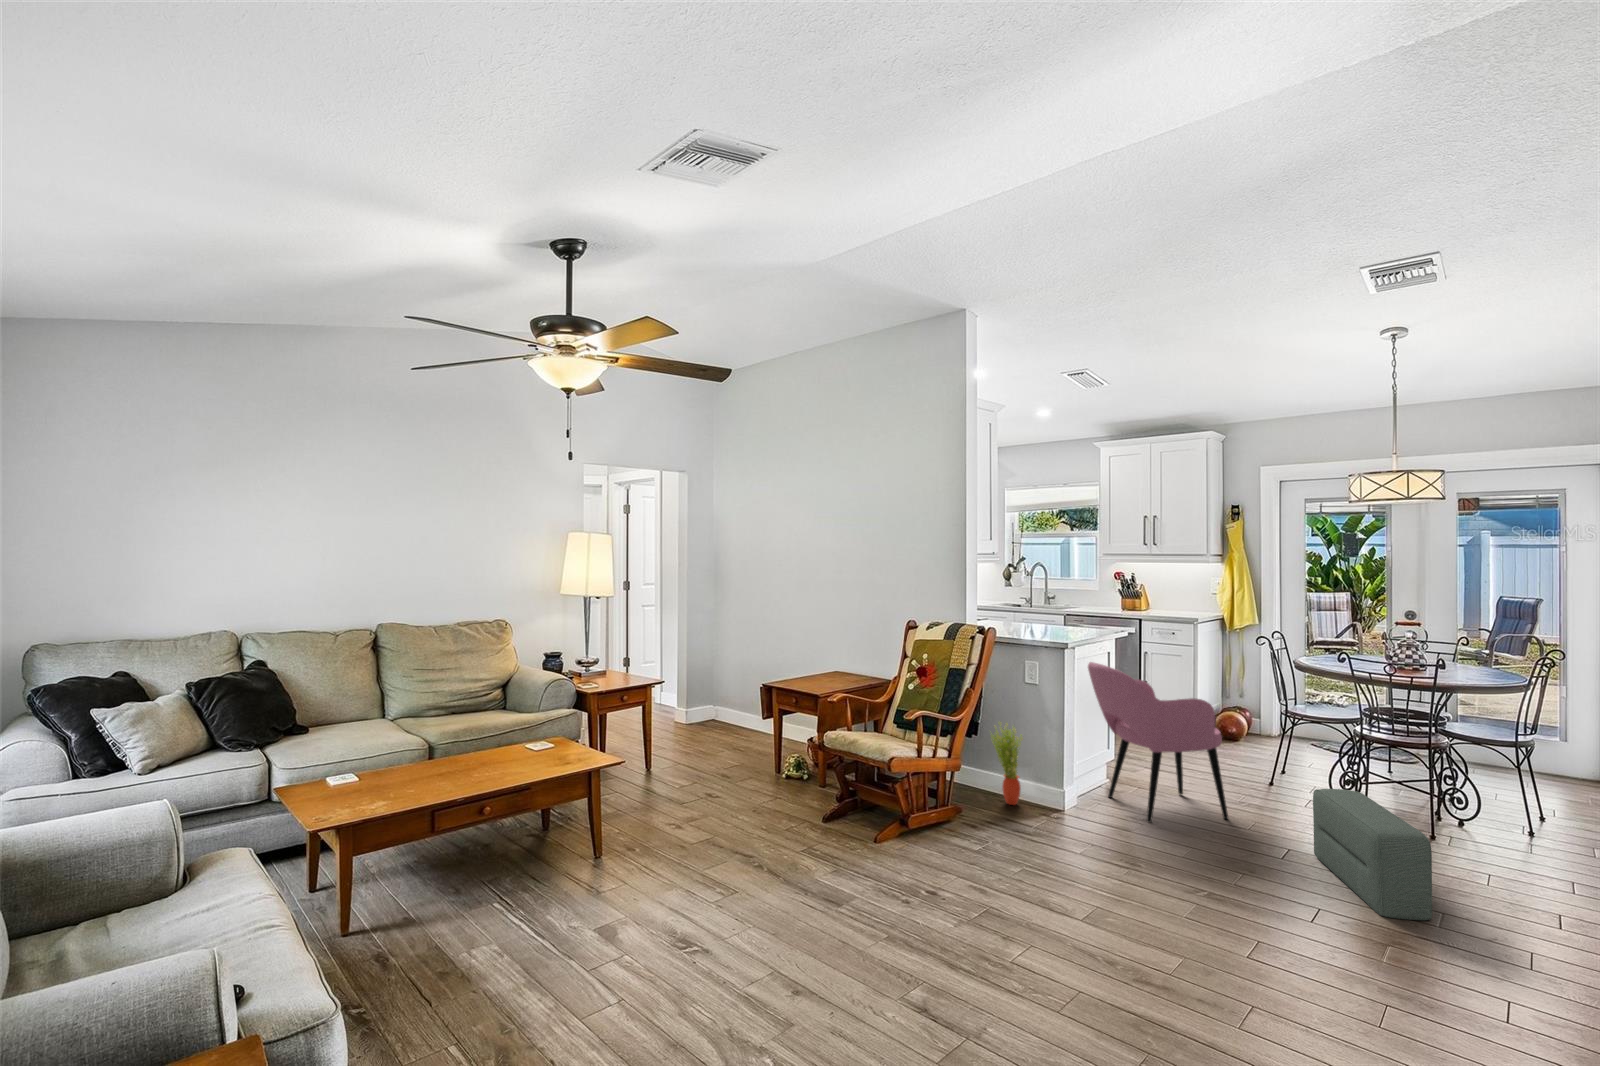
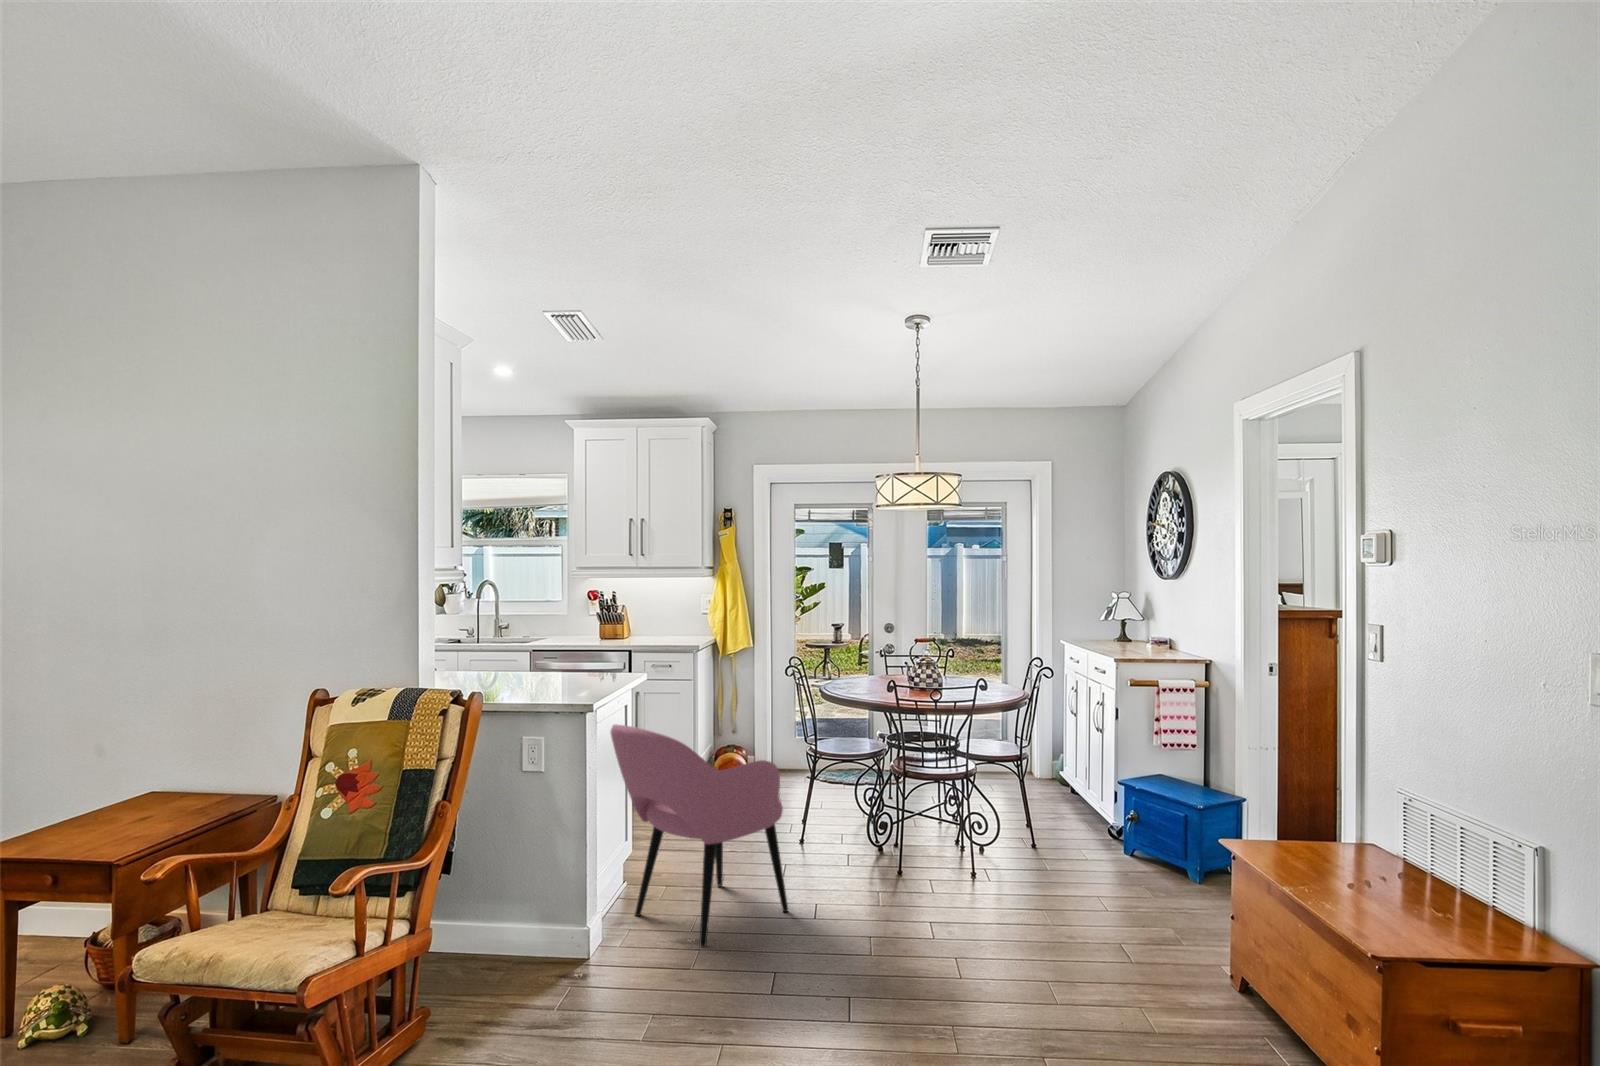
potted plant: present [992,723,1022,805] -> none [464,838,522,974]
pouf: present [1313,789,1432,920] -> none [899,851,1056,1019]

